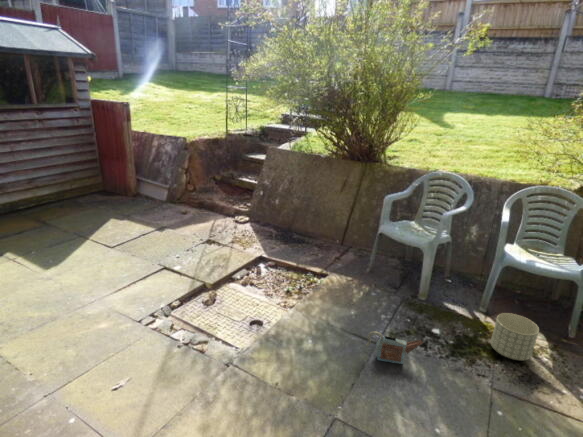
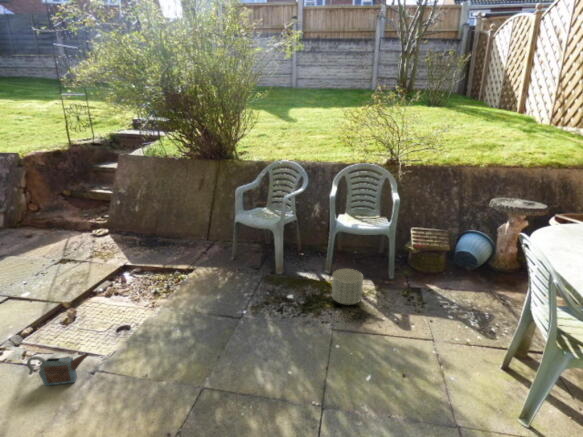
watering can: present [366,331,424,364] -> present [27,353,89,385]

